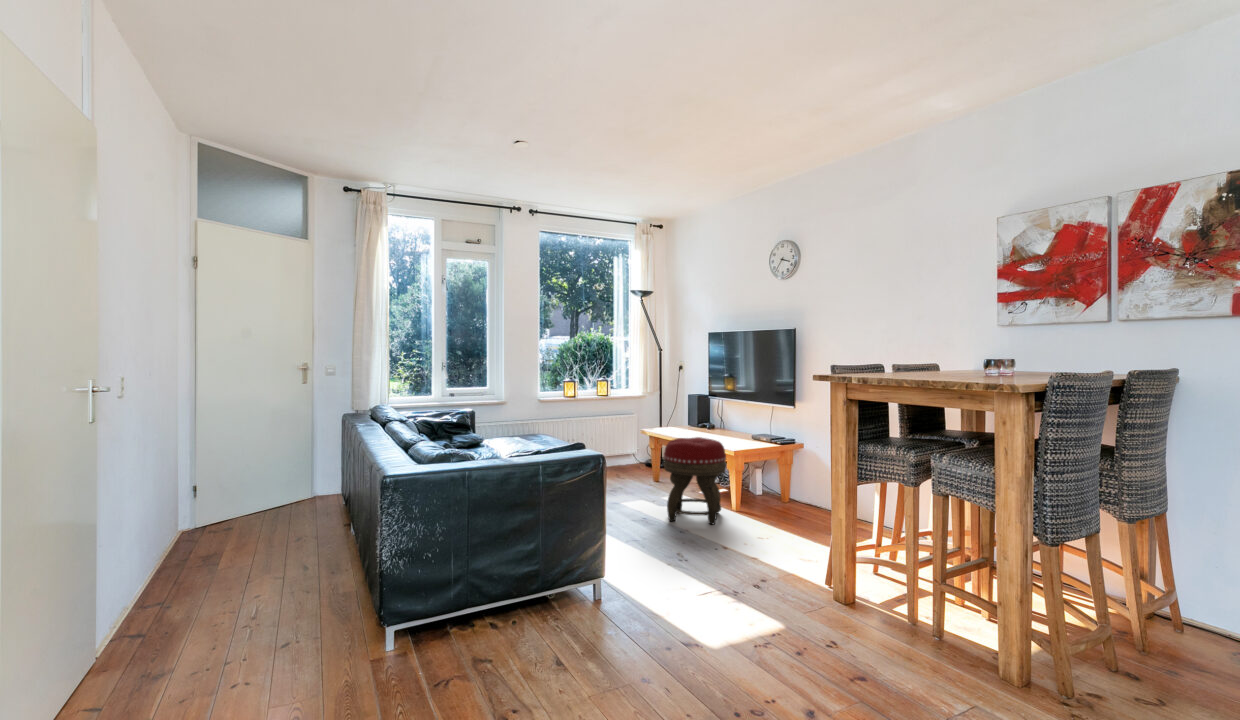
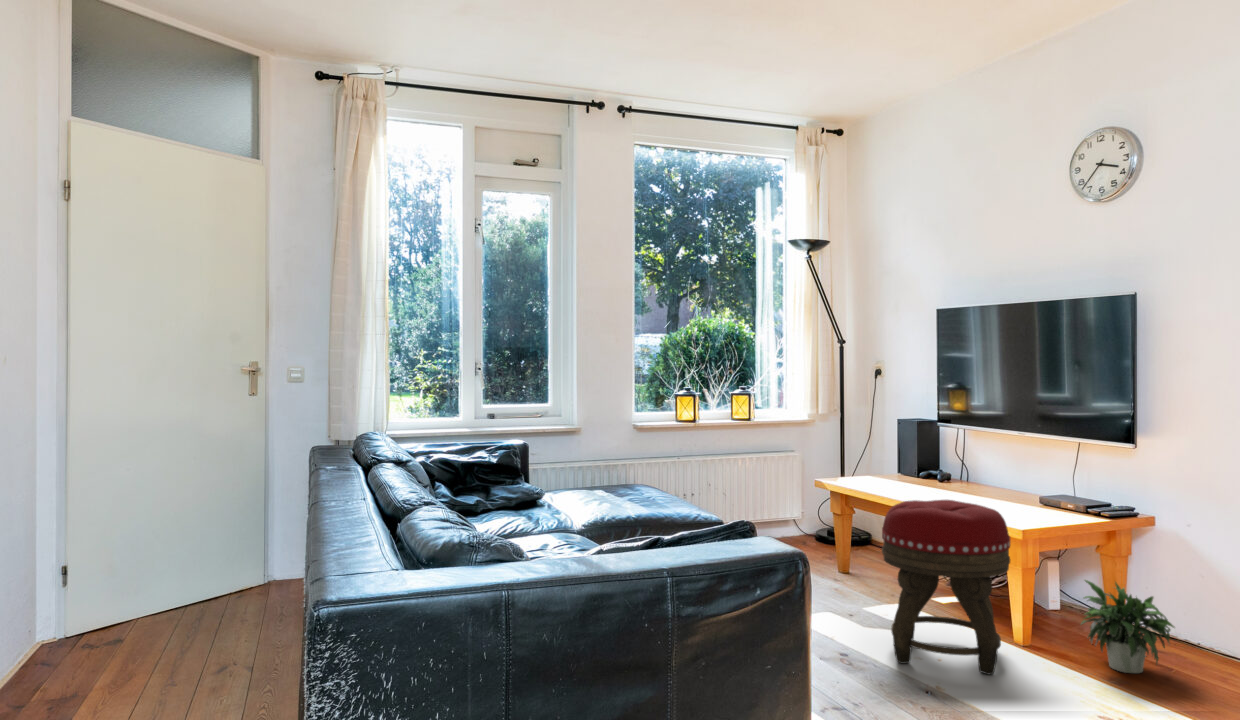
potted plant: none [760,476,801,521] -> present [1081,580,1174,673]

